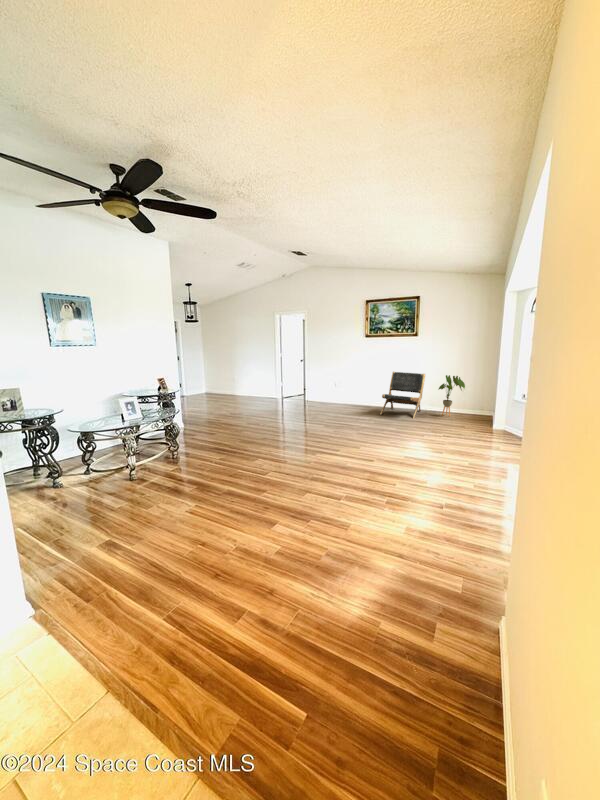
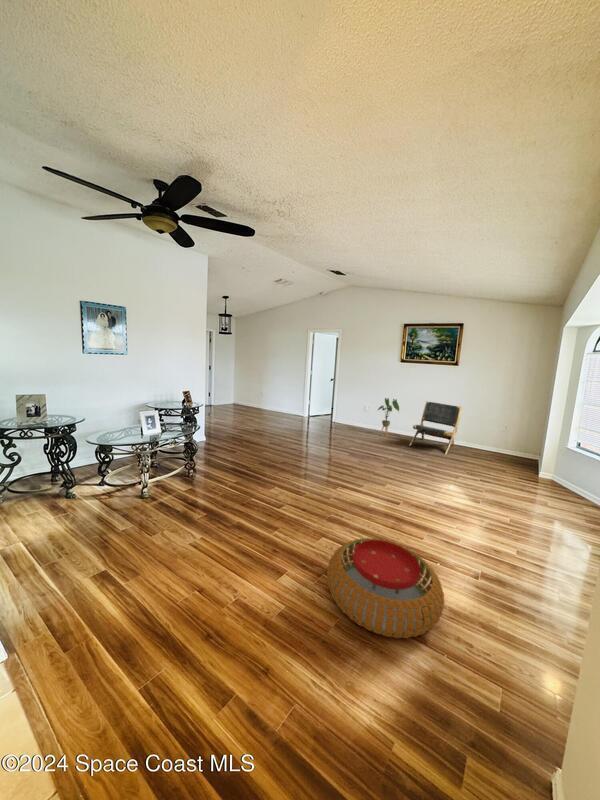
house plant: present [439,375,465,416] -> present [378,398,399,434]
pouf: none [315,485,415,557] -> present [327,538,444,638]

